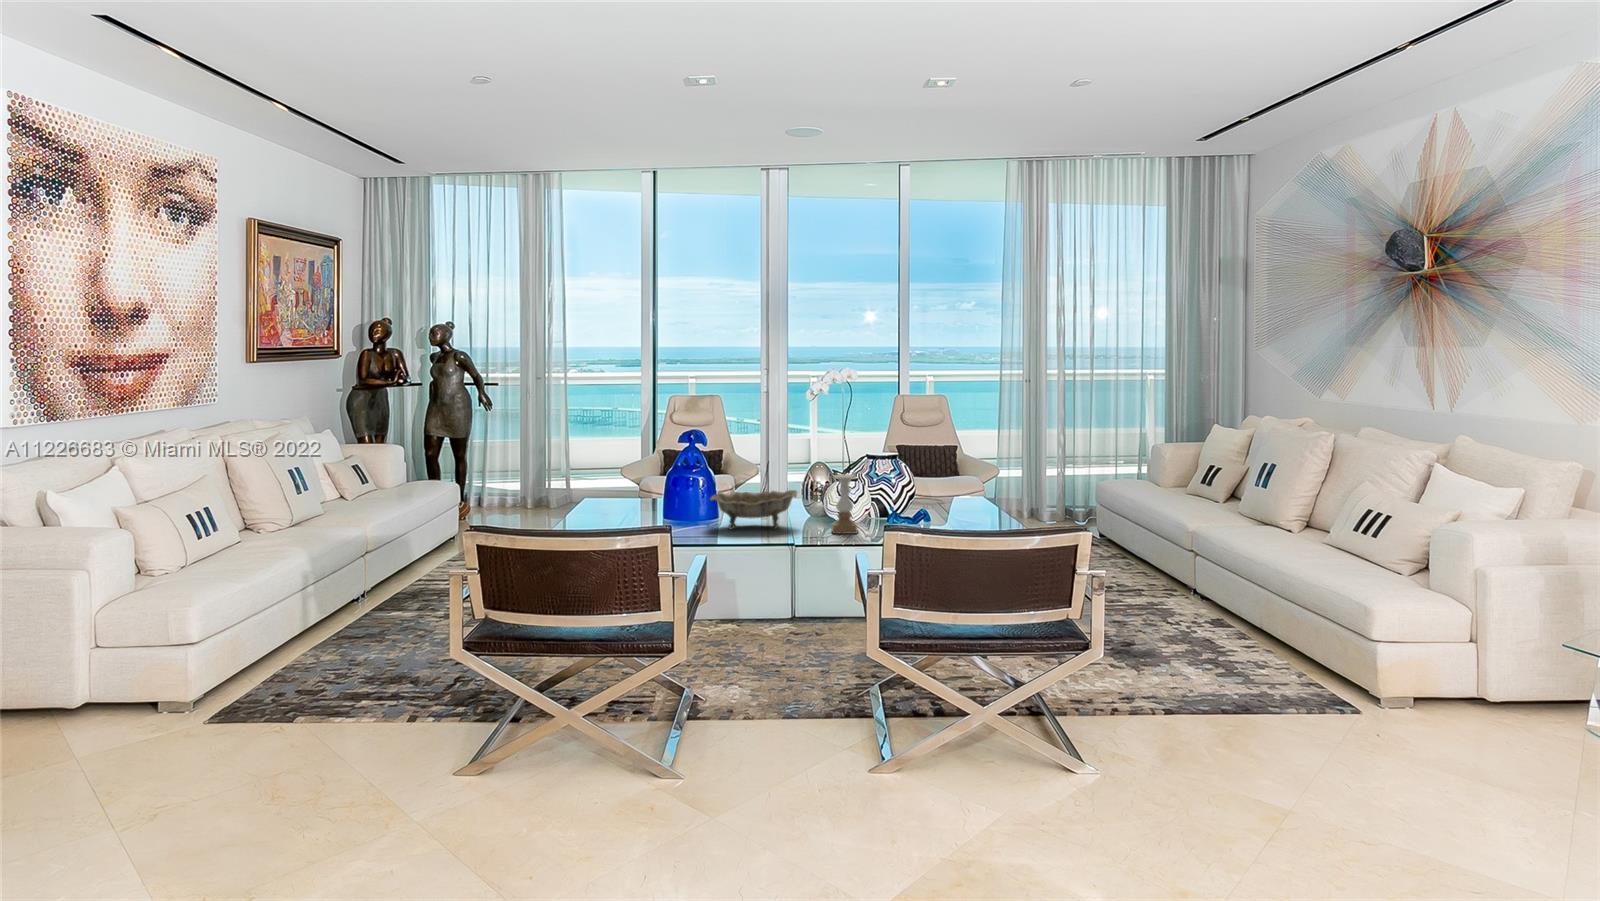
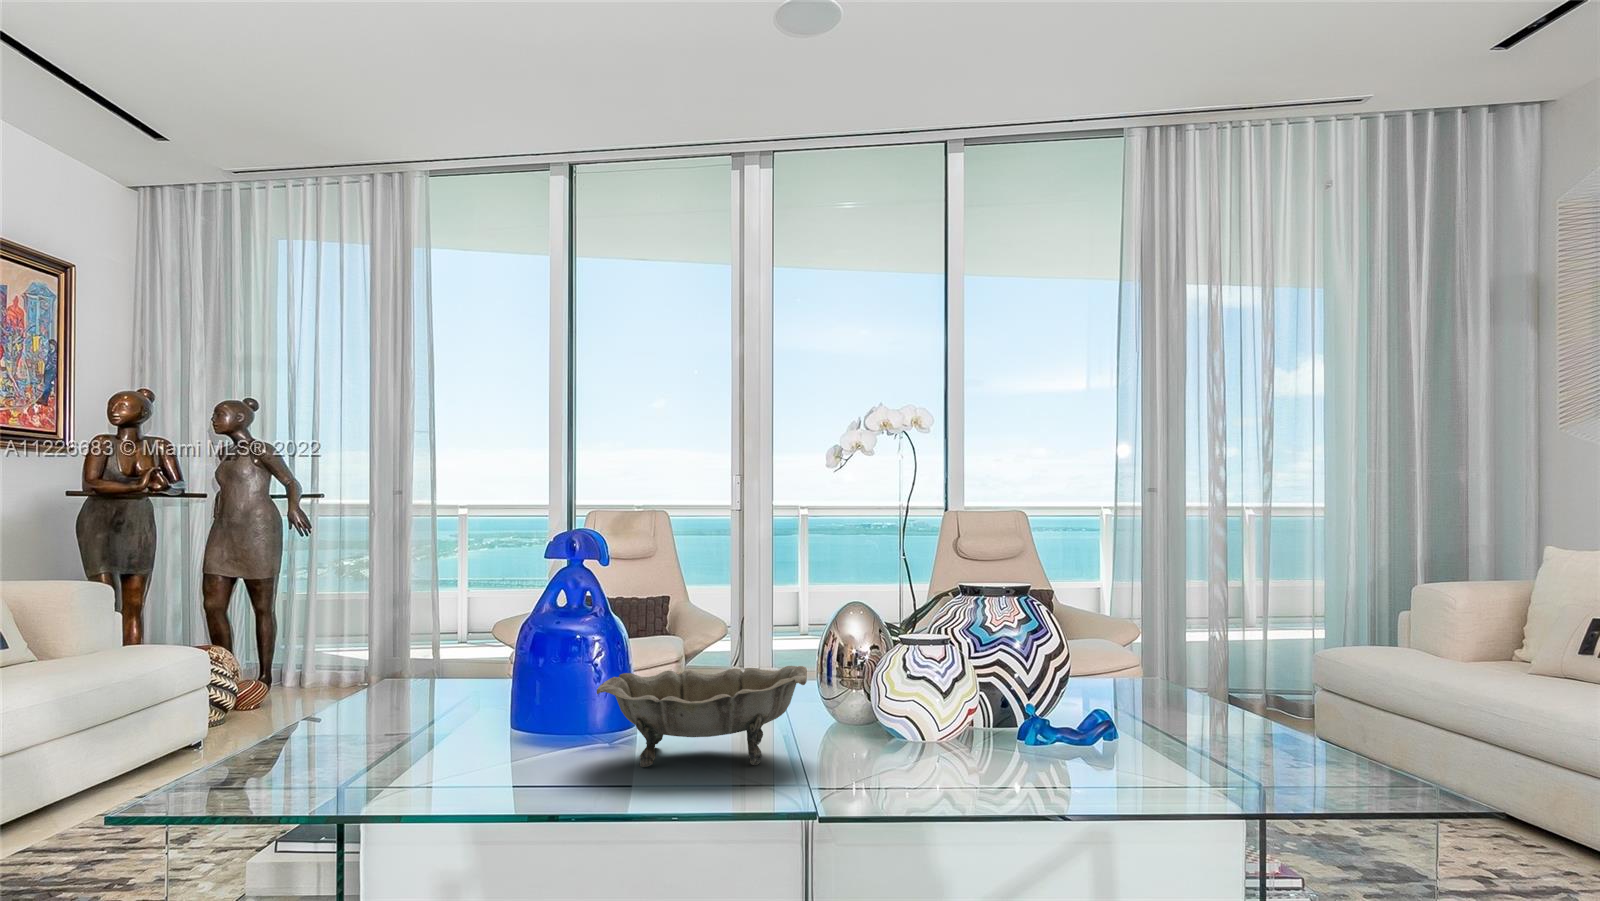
candle holder: present [832,474,858,534] -> none [895,626,965,781]

